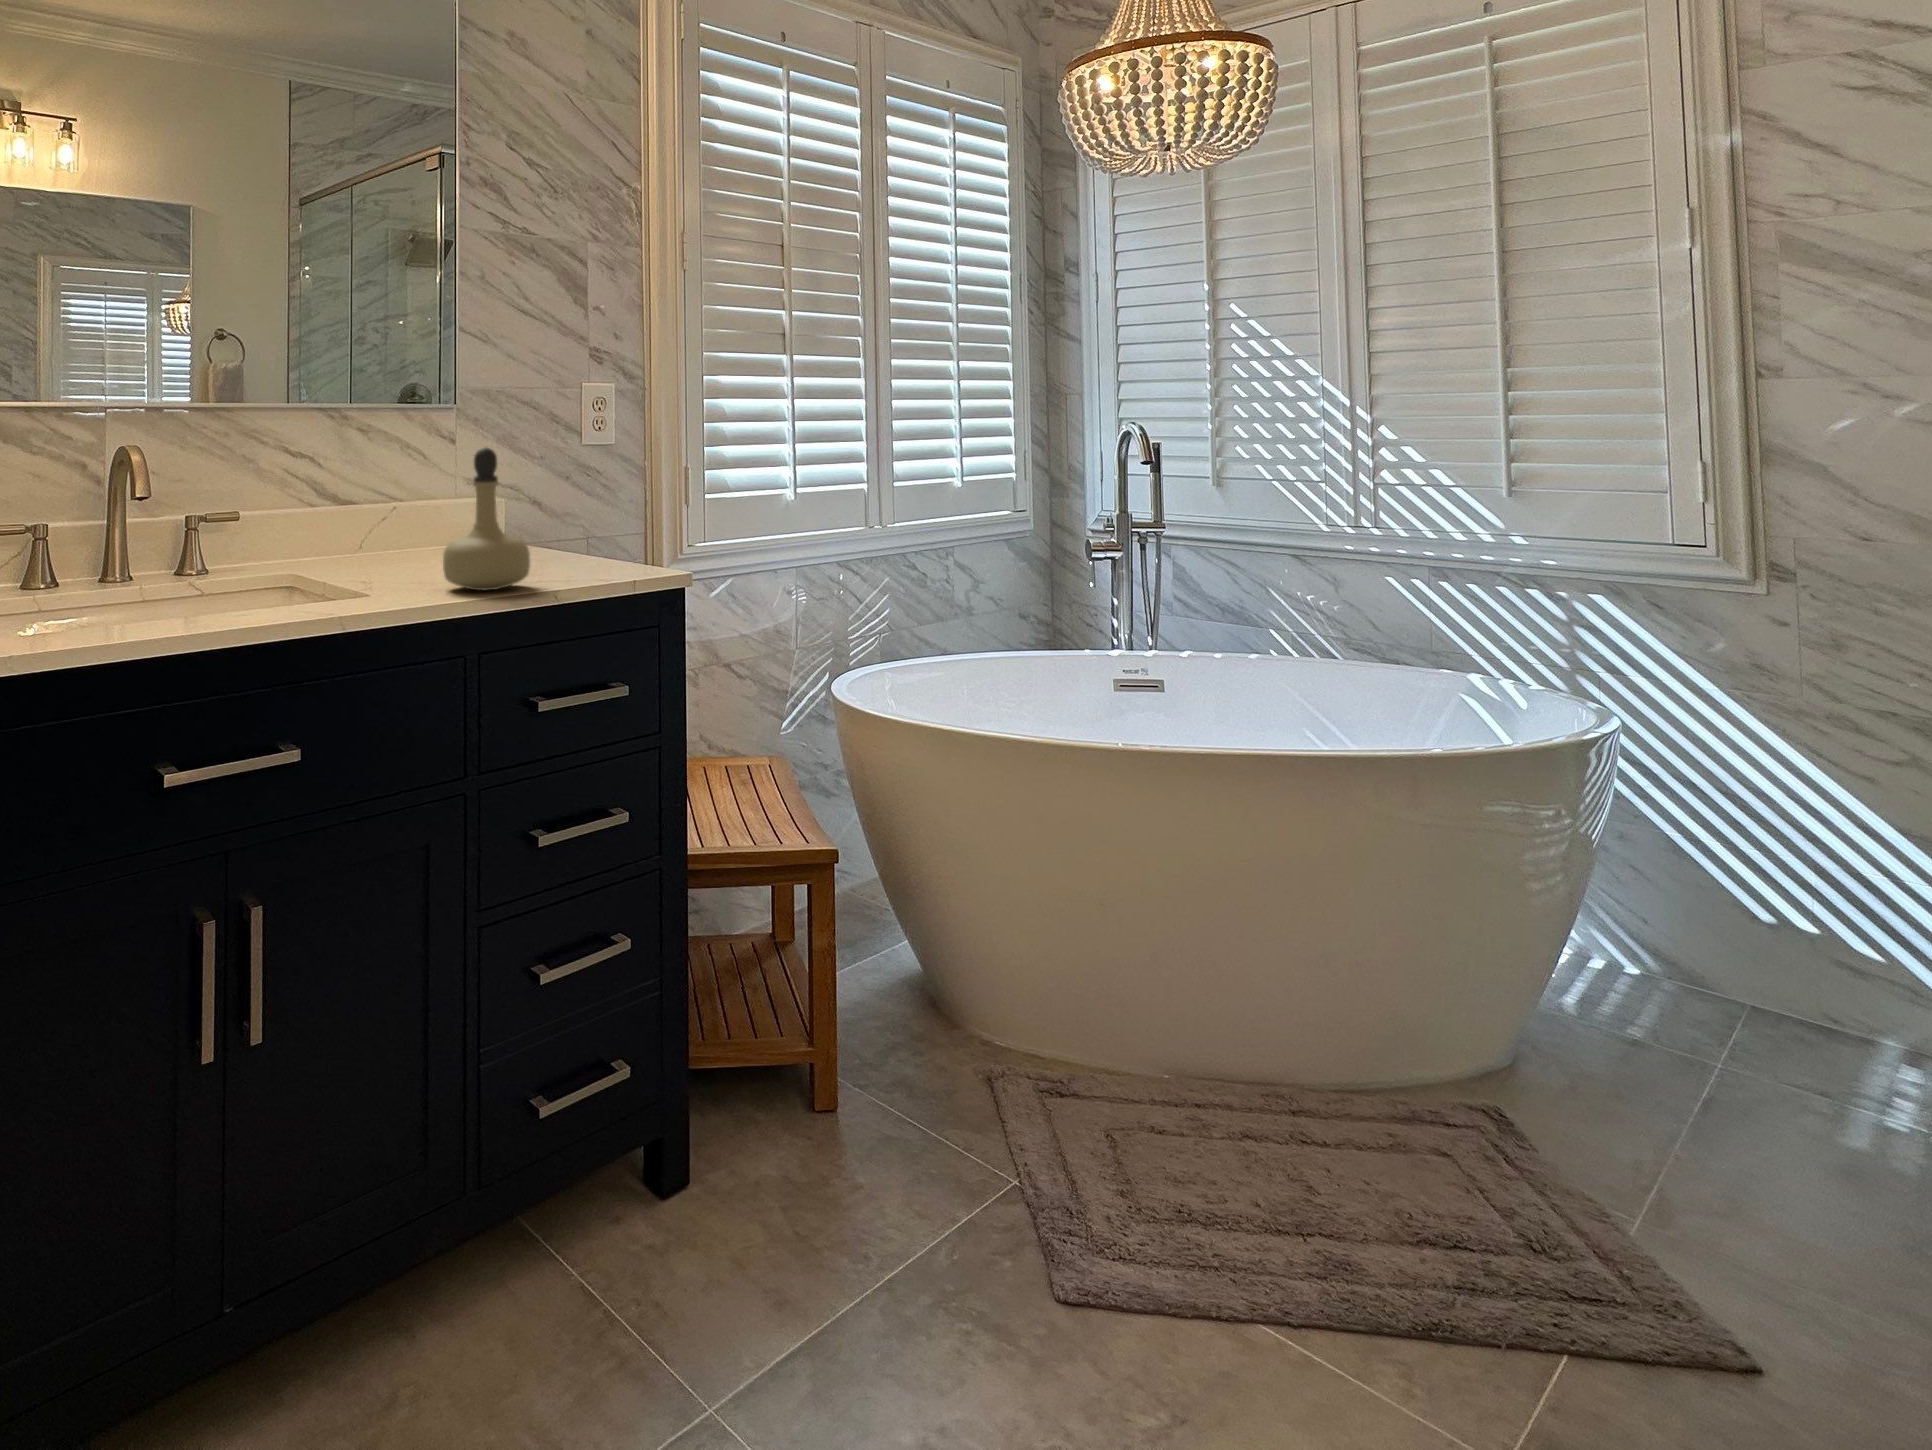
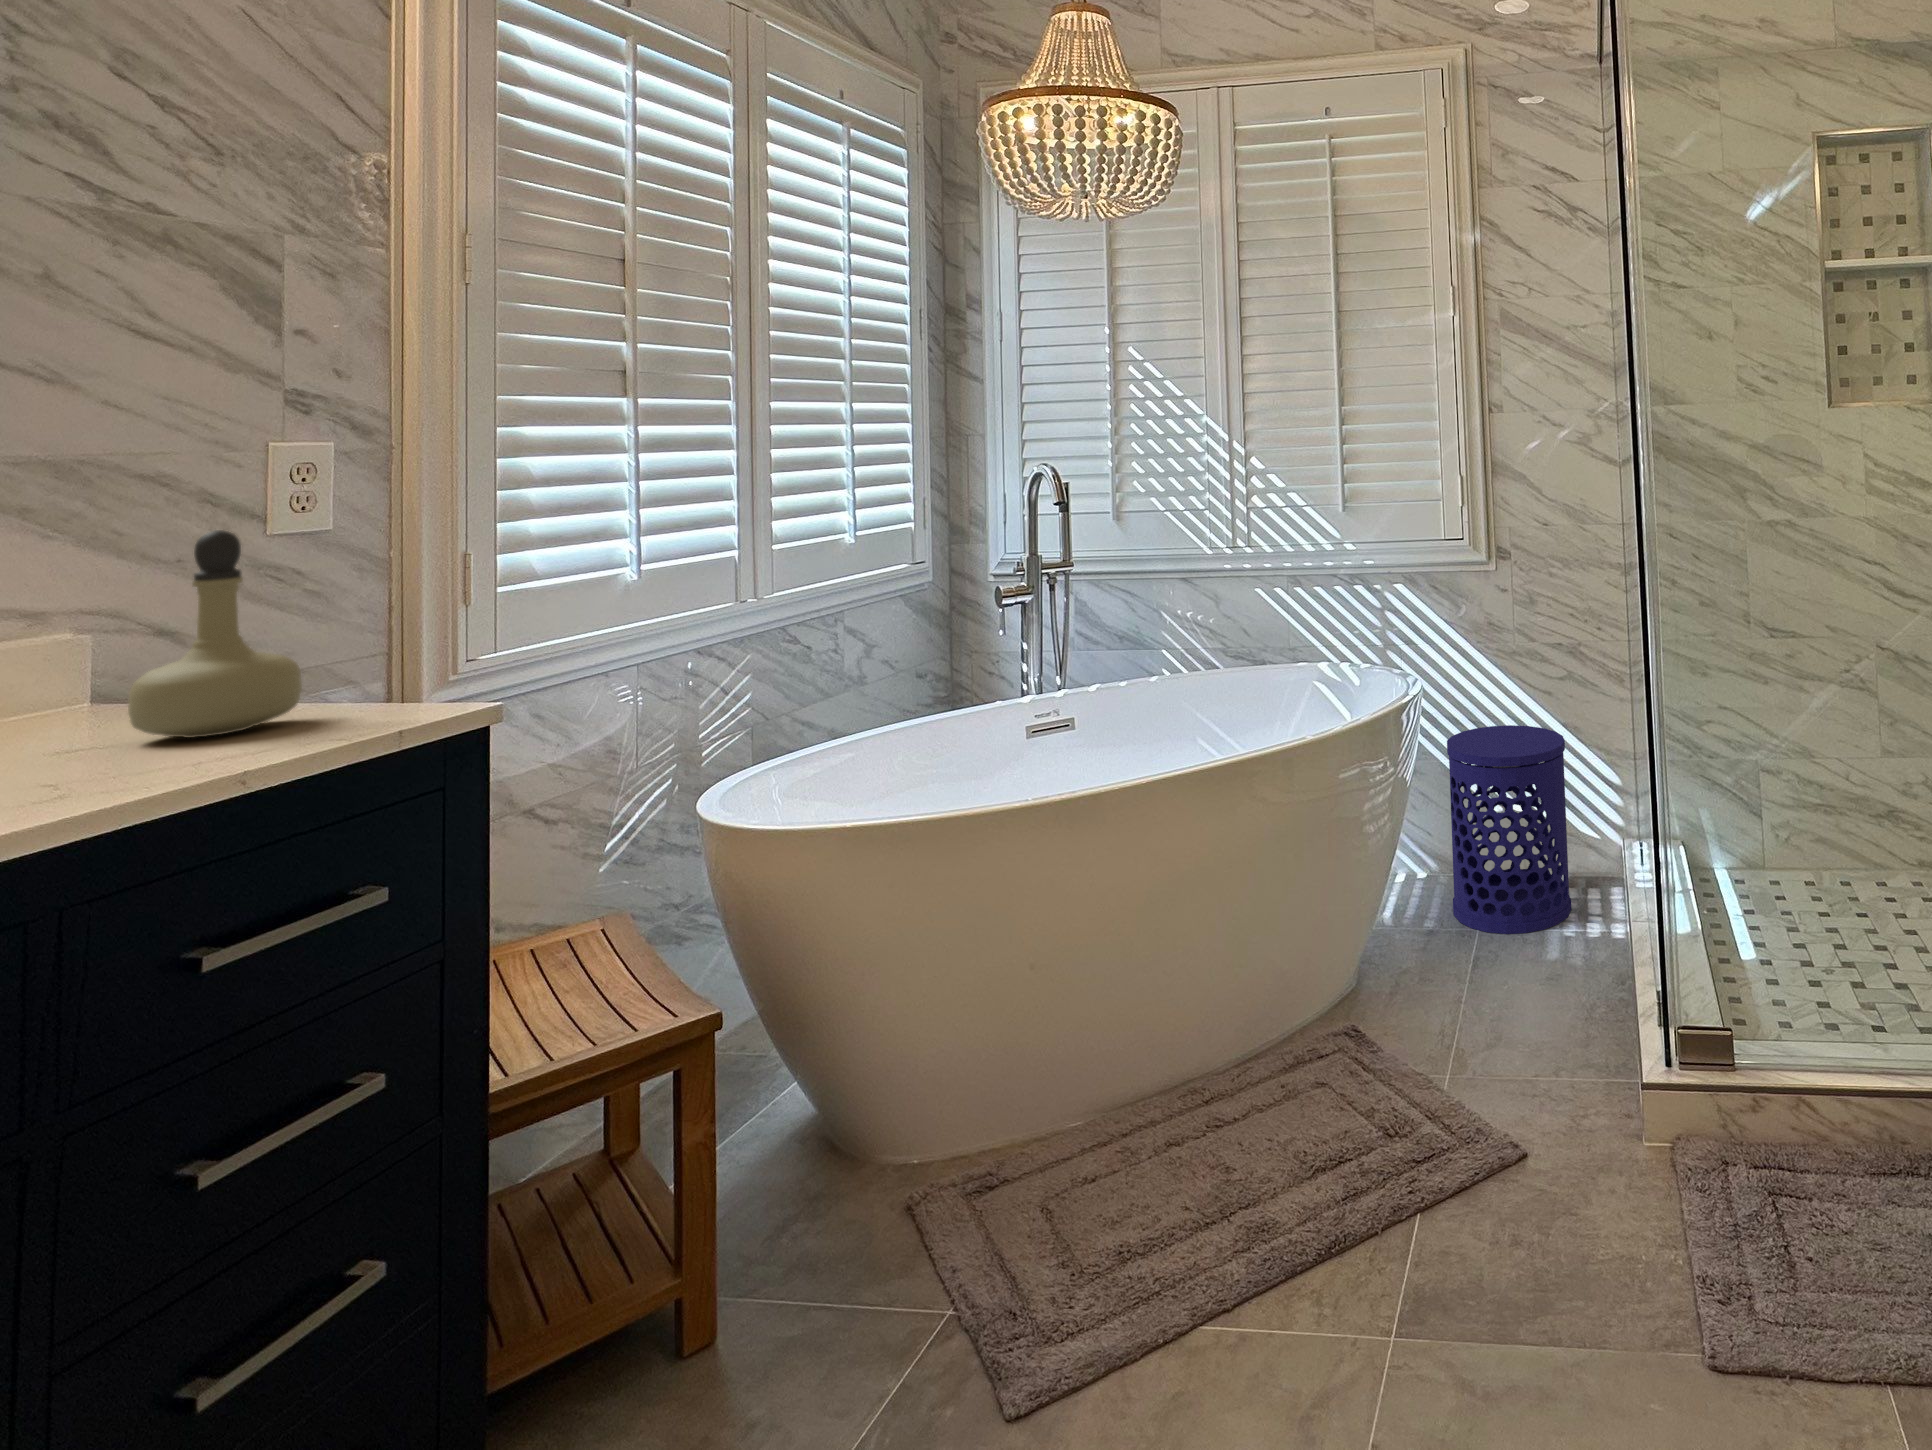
waste bin: none [1671,798,1909,1108] -> present [1447,725,1571,934]

